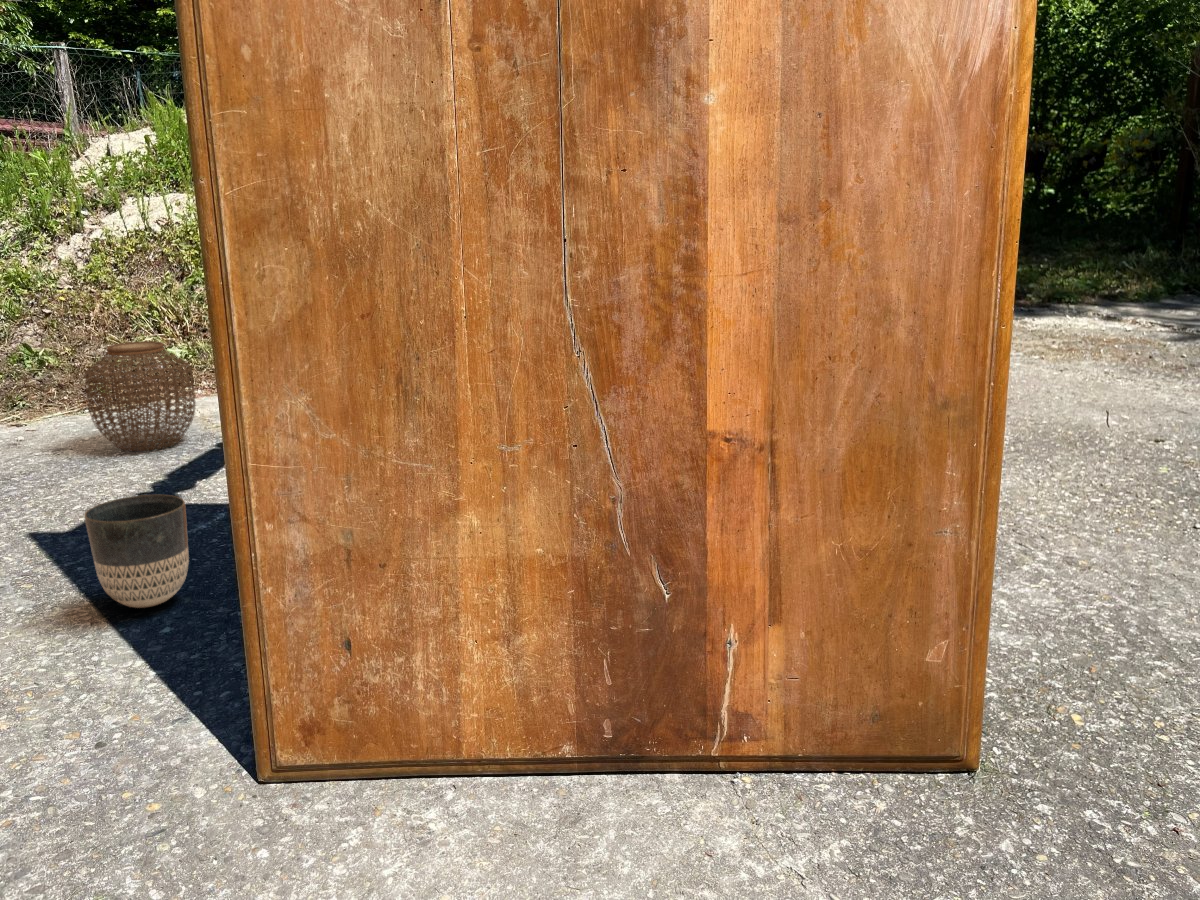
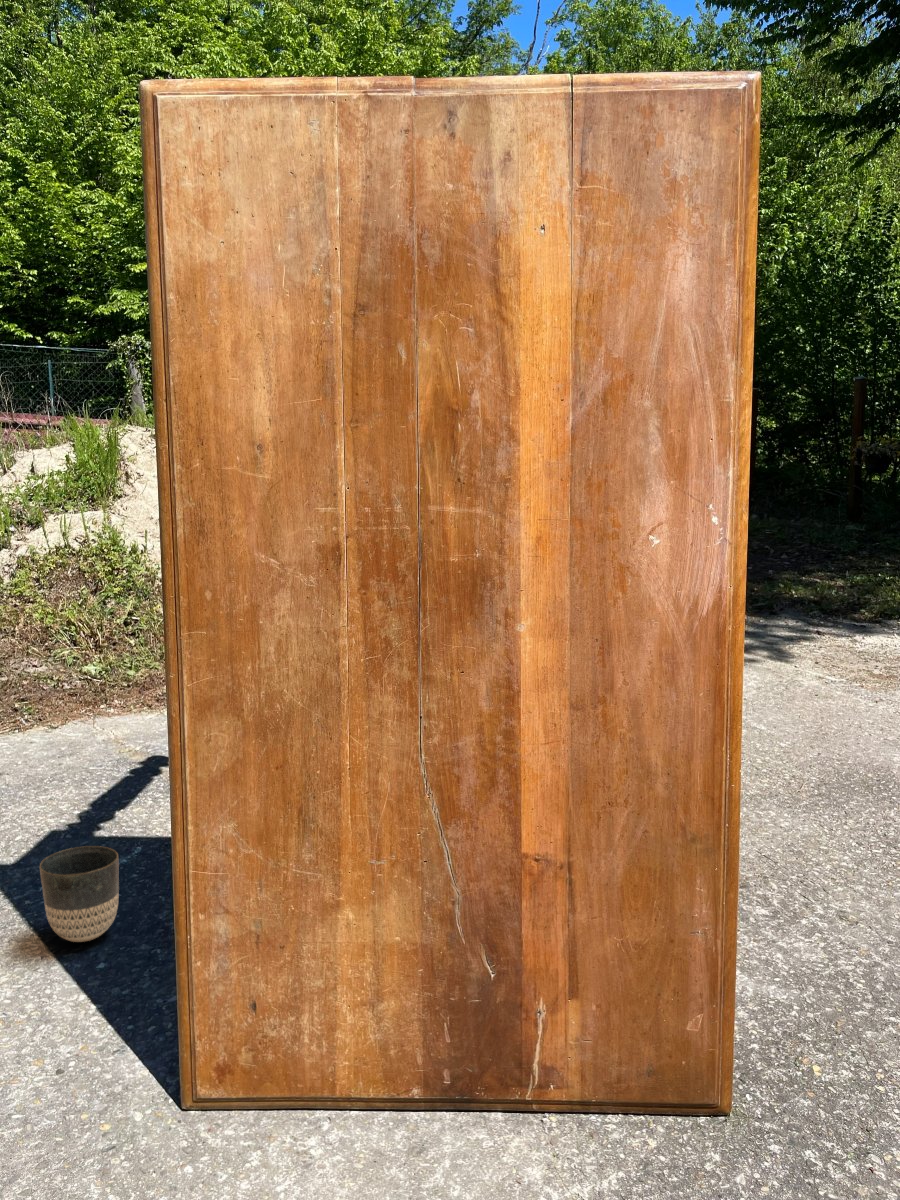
woven basket: present [84,341,195,451] -> none [20,678,112,774]

